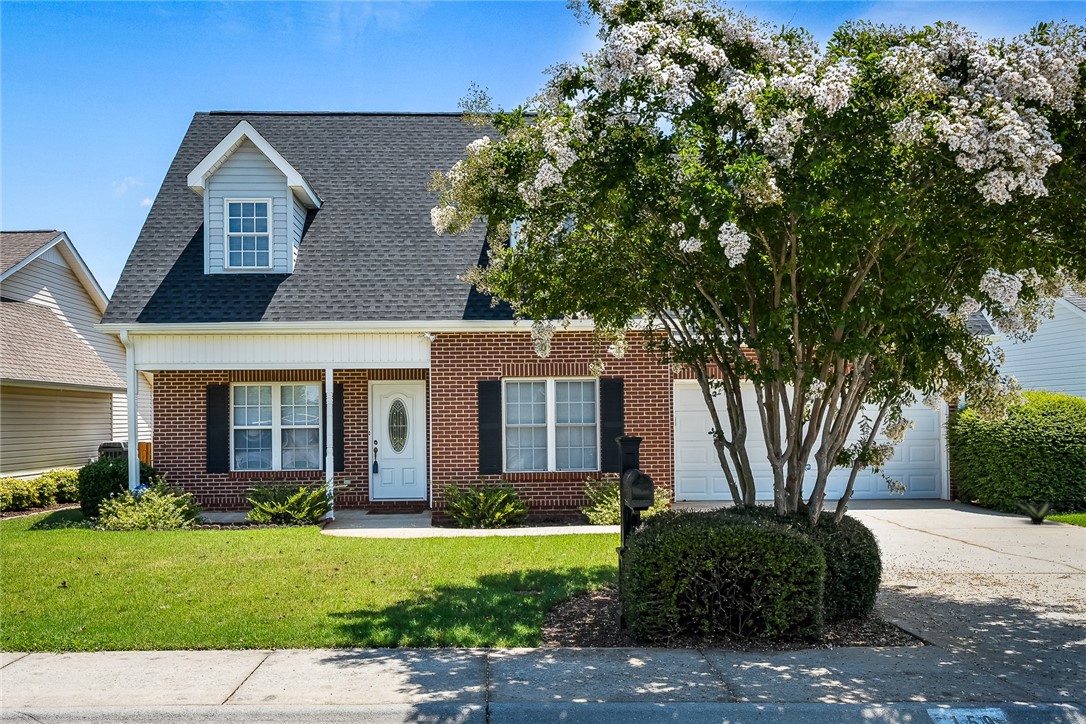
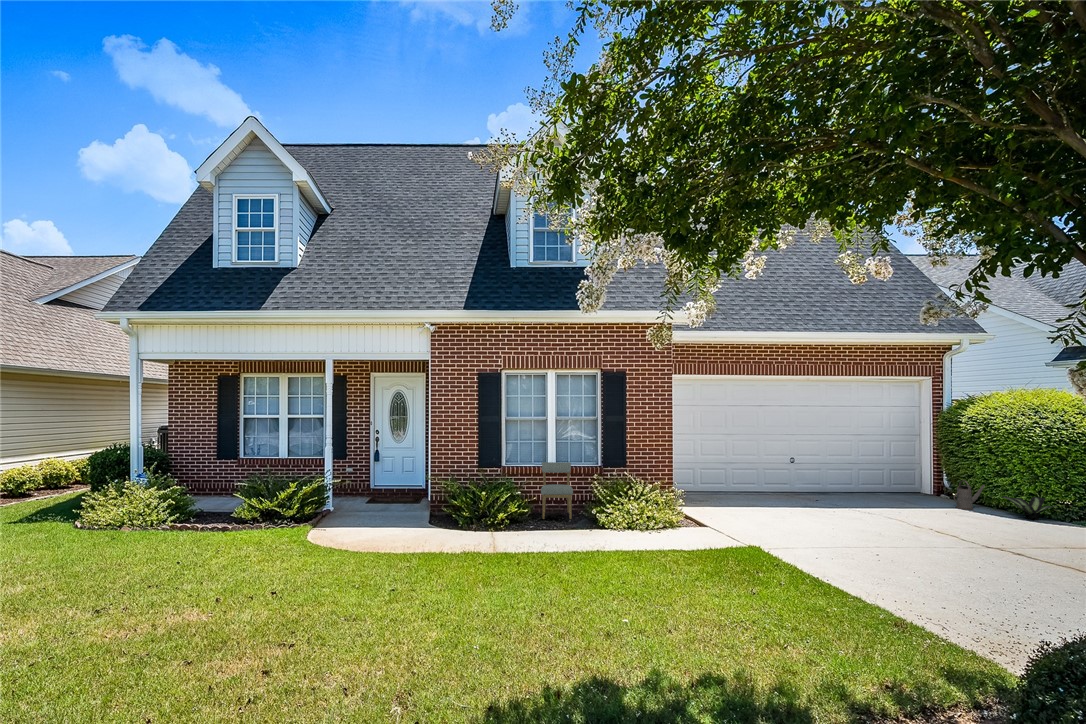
chair: none [540,470,571,524] -> present [541,462,573,519]
watering can: none [973,488,1008,518] -> present [954,480,985,510]

